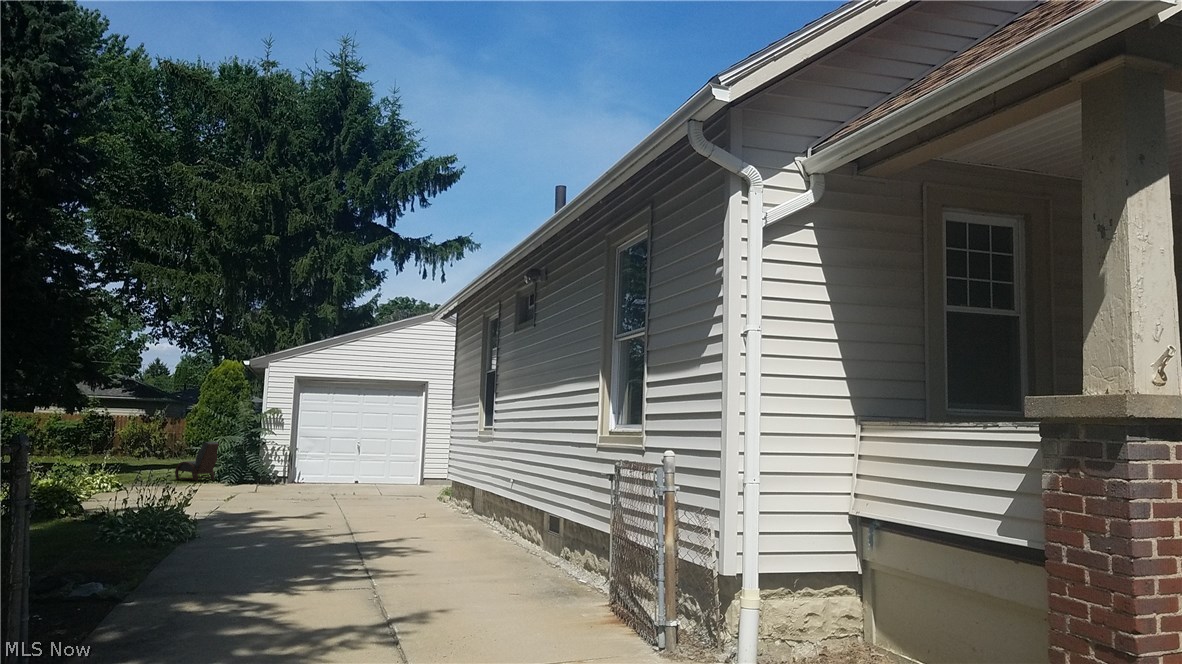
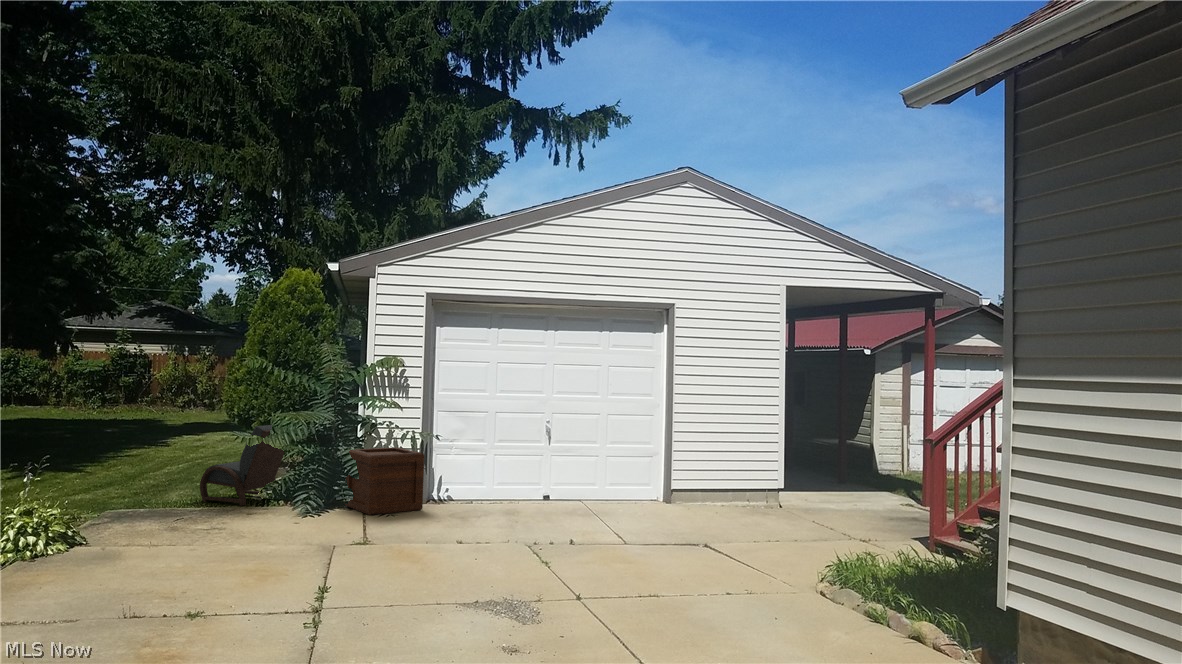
wooden crate: none [248,454,288,484] -> present [345,447,424,515]

